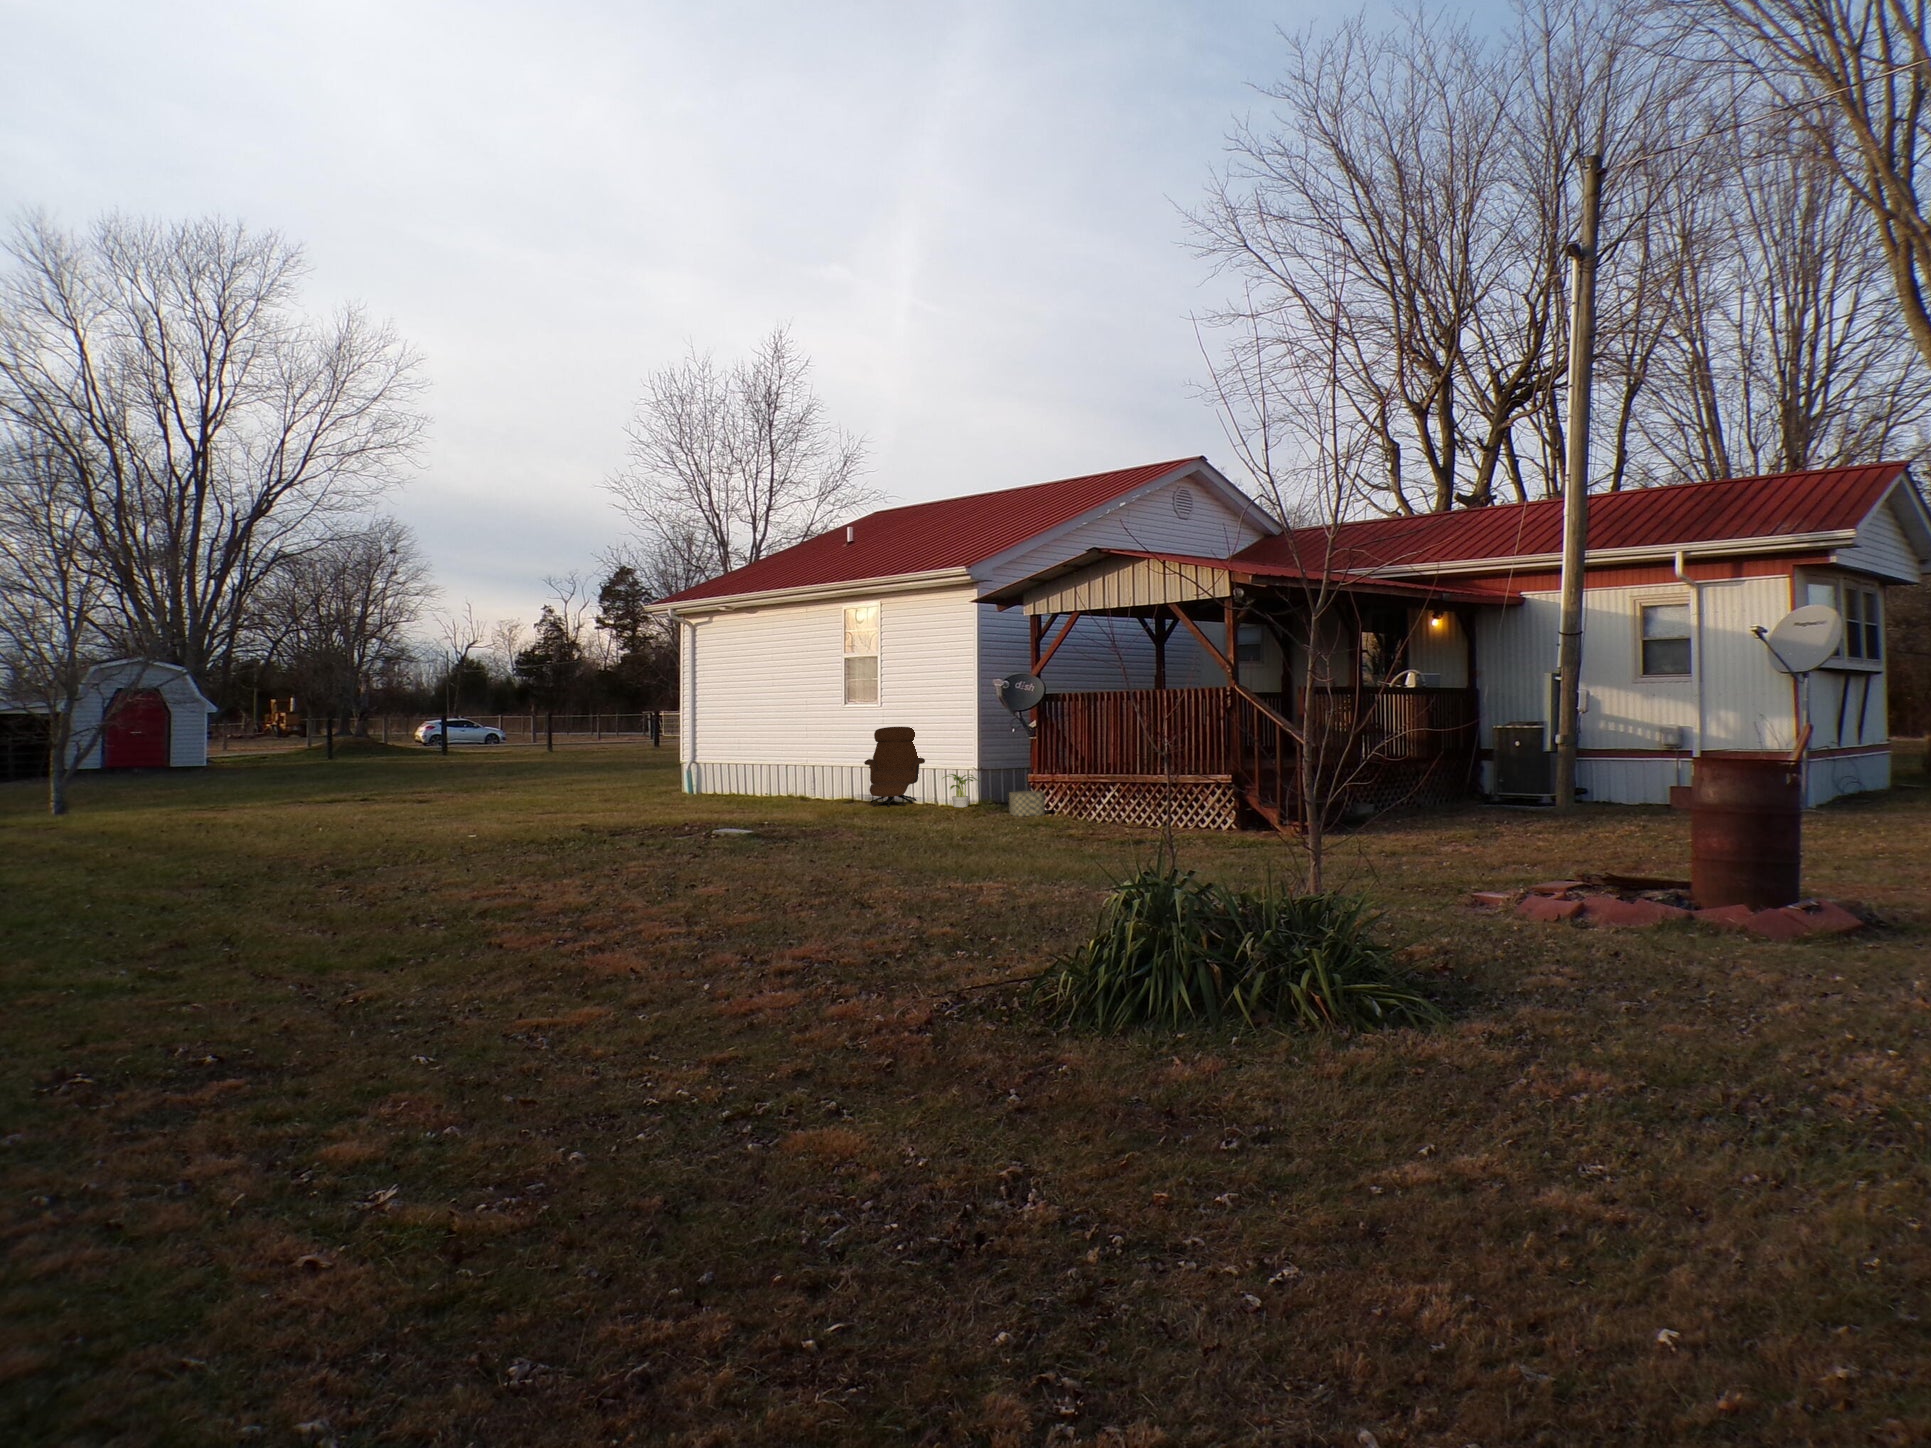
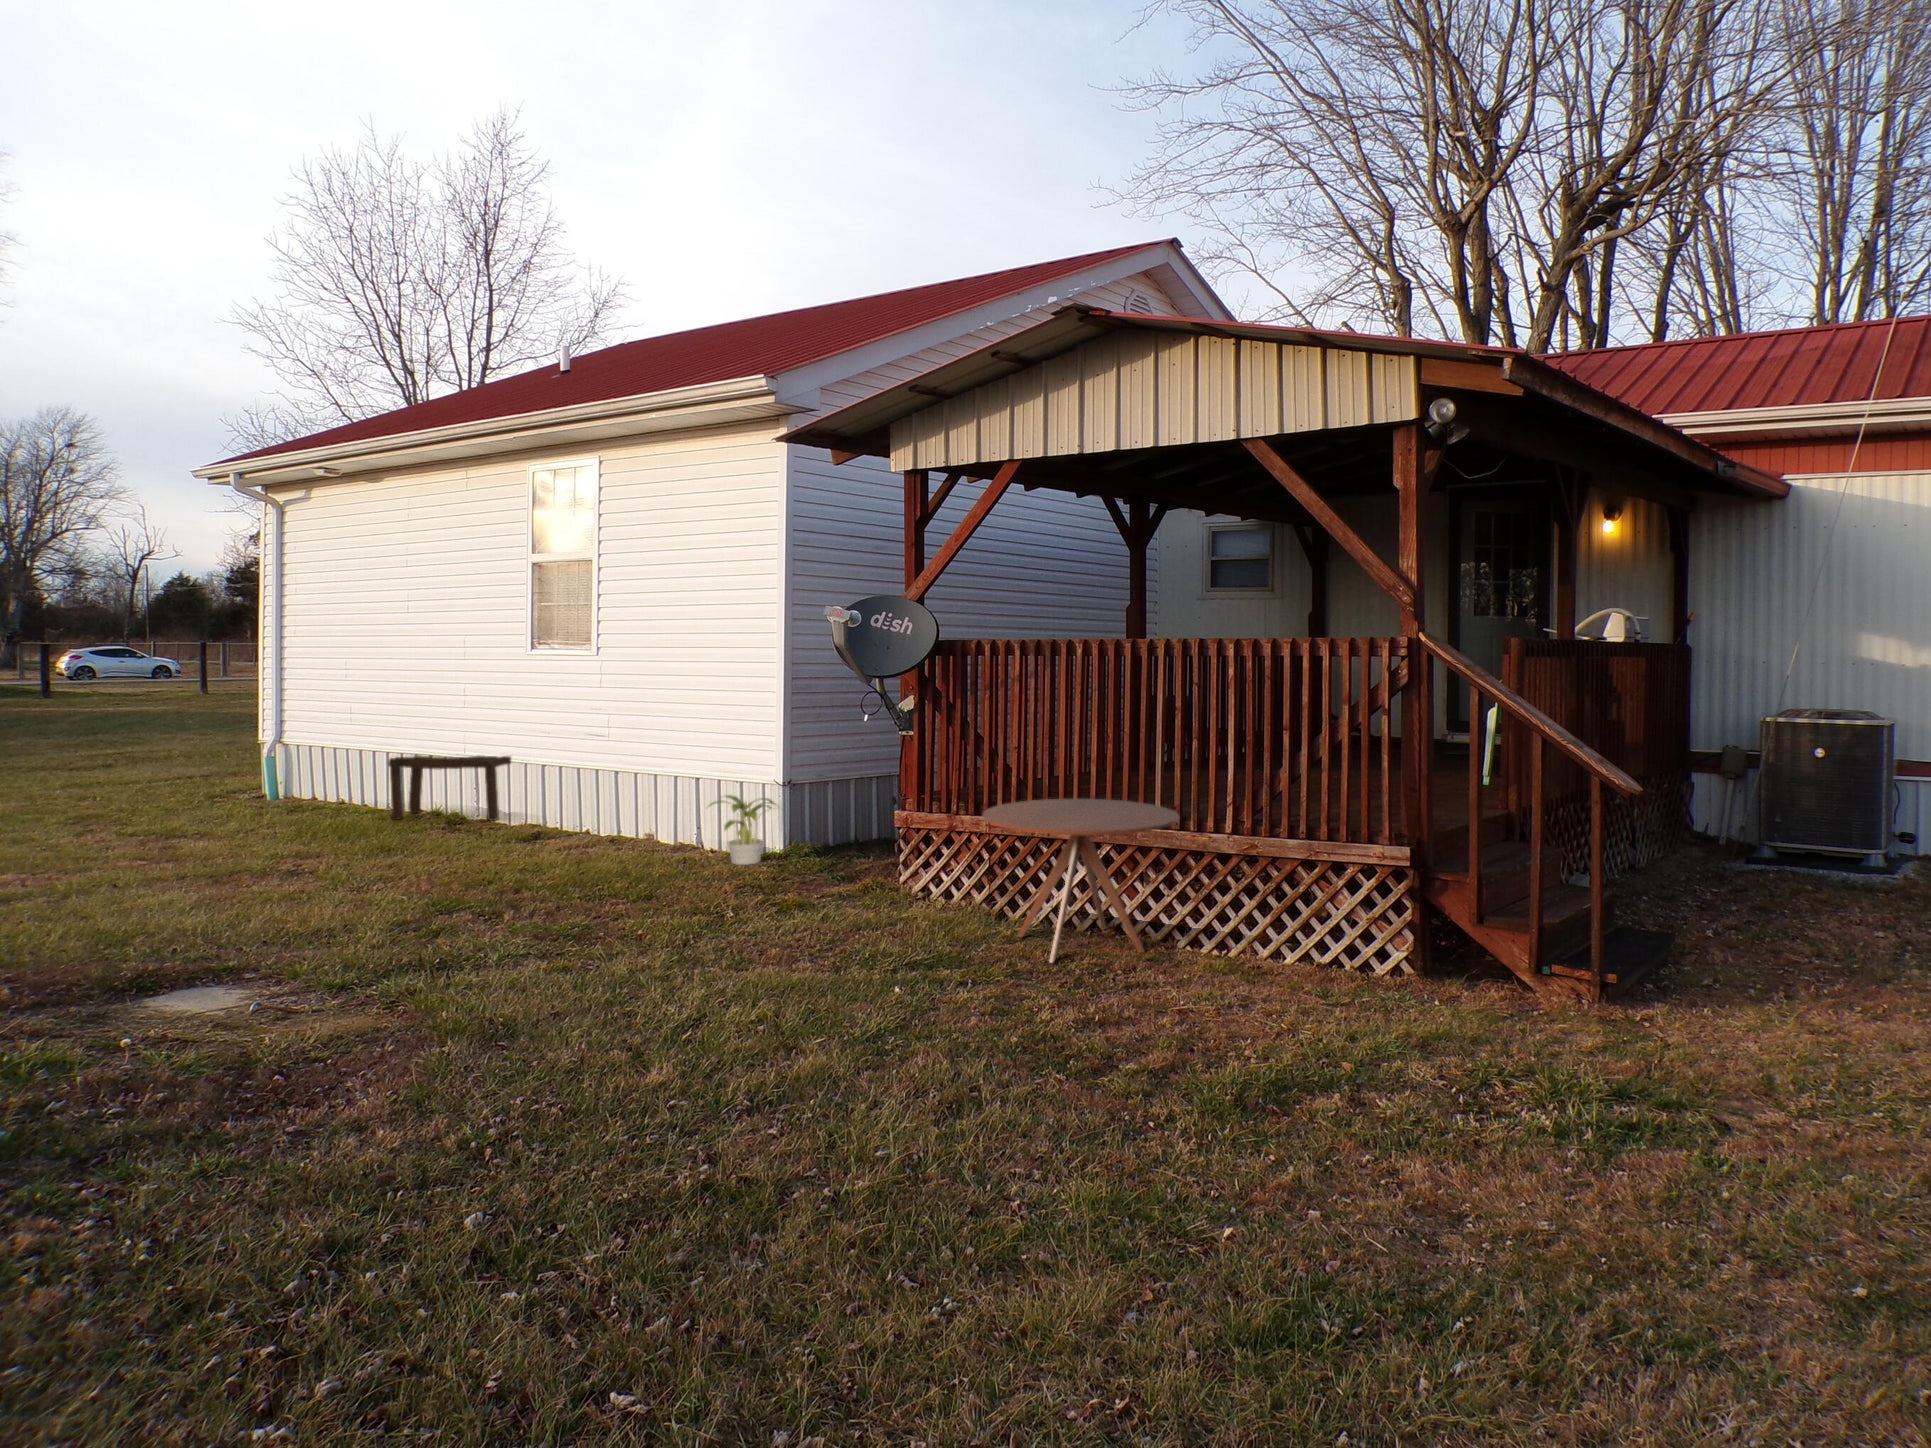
lounge chair: present [864,727,925,807] -> none [554,694,678,863]
bench: none [774,763,838,798] -> present [388,756,511,821]
round table: none [1058,763,1141,825] -> present [983,799,1178,963]
storage box: present [1009,791,1045,816] -> none [852,846,933,910]

